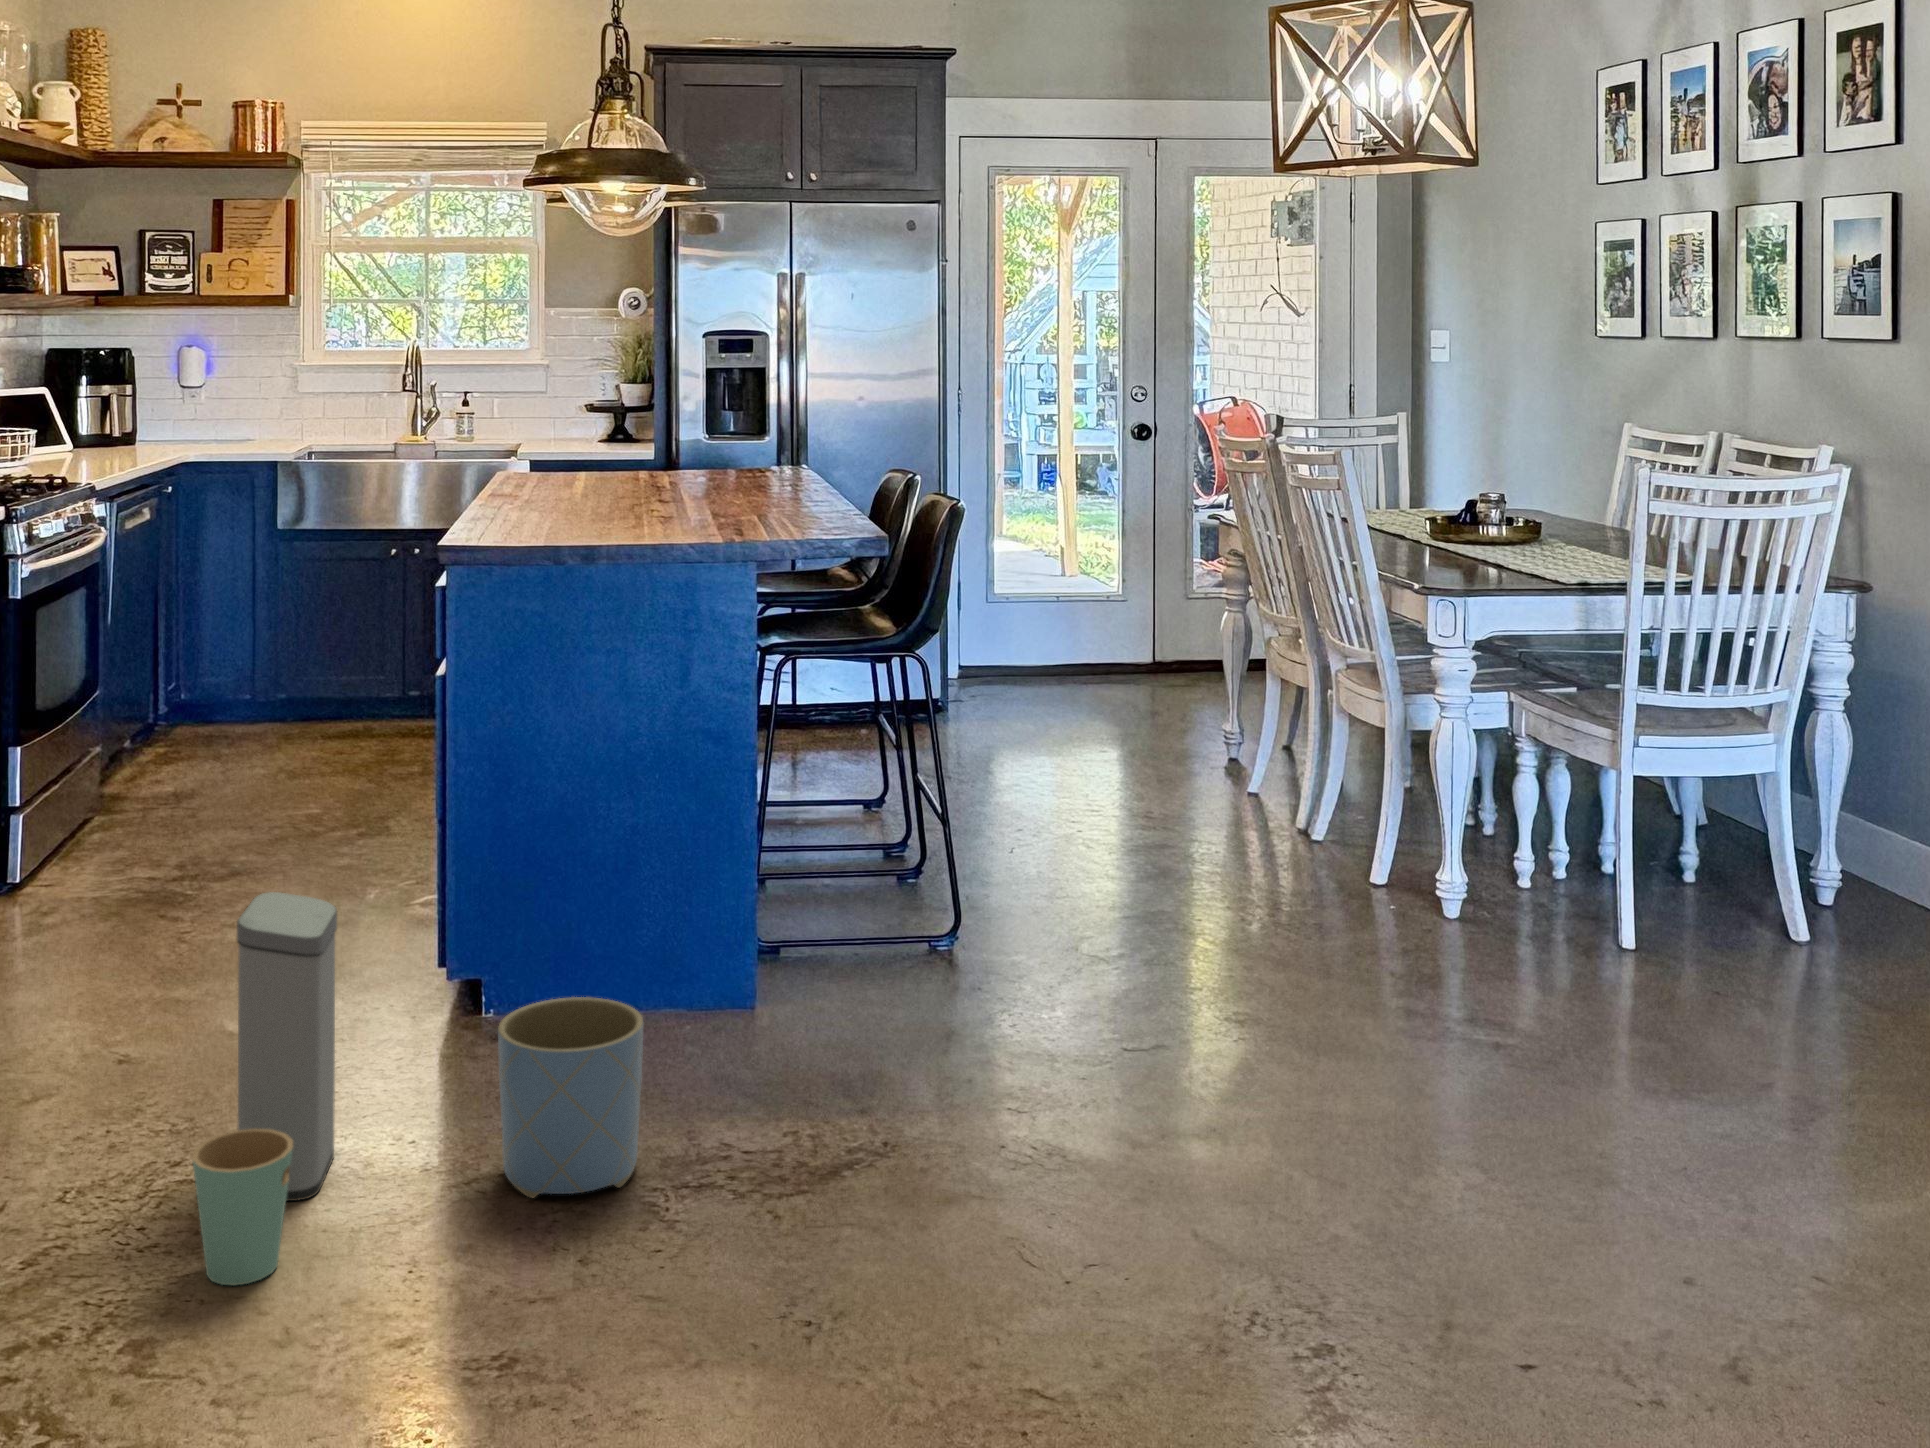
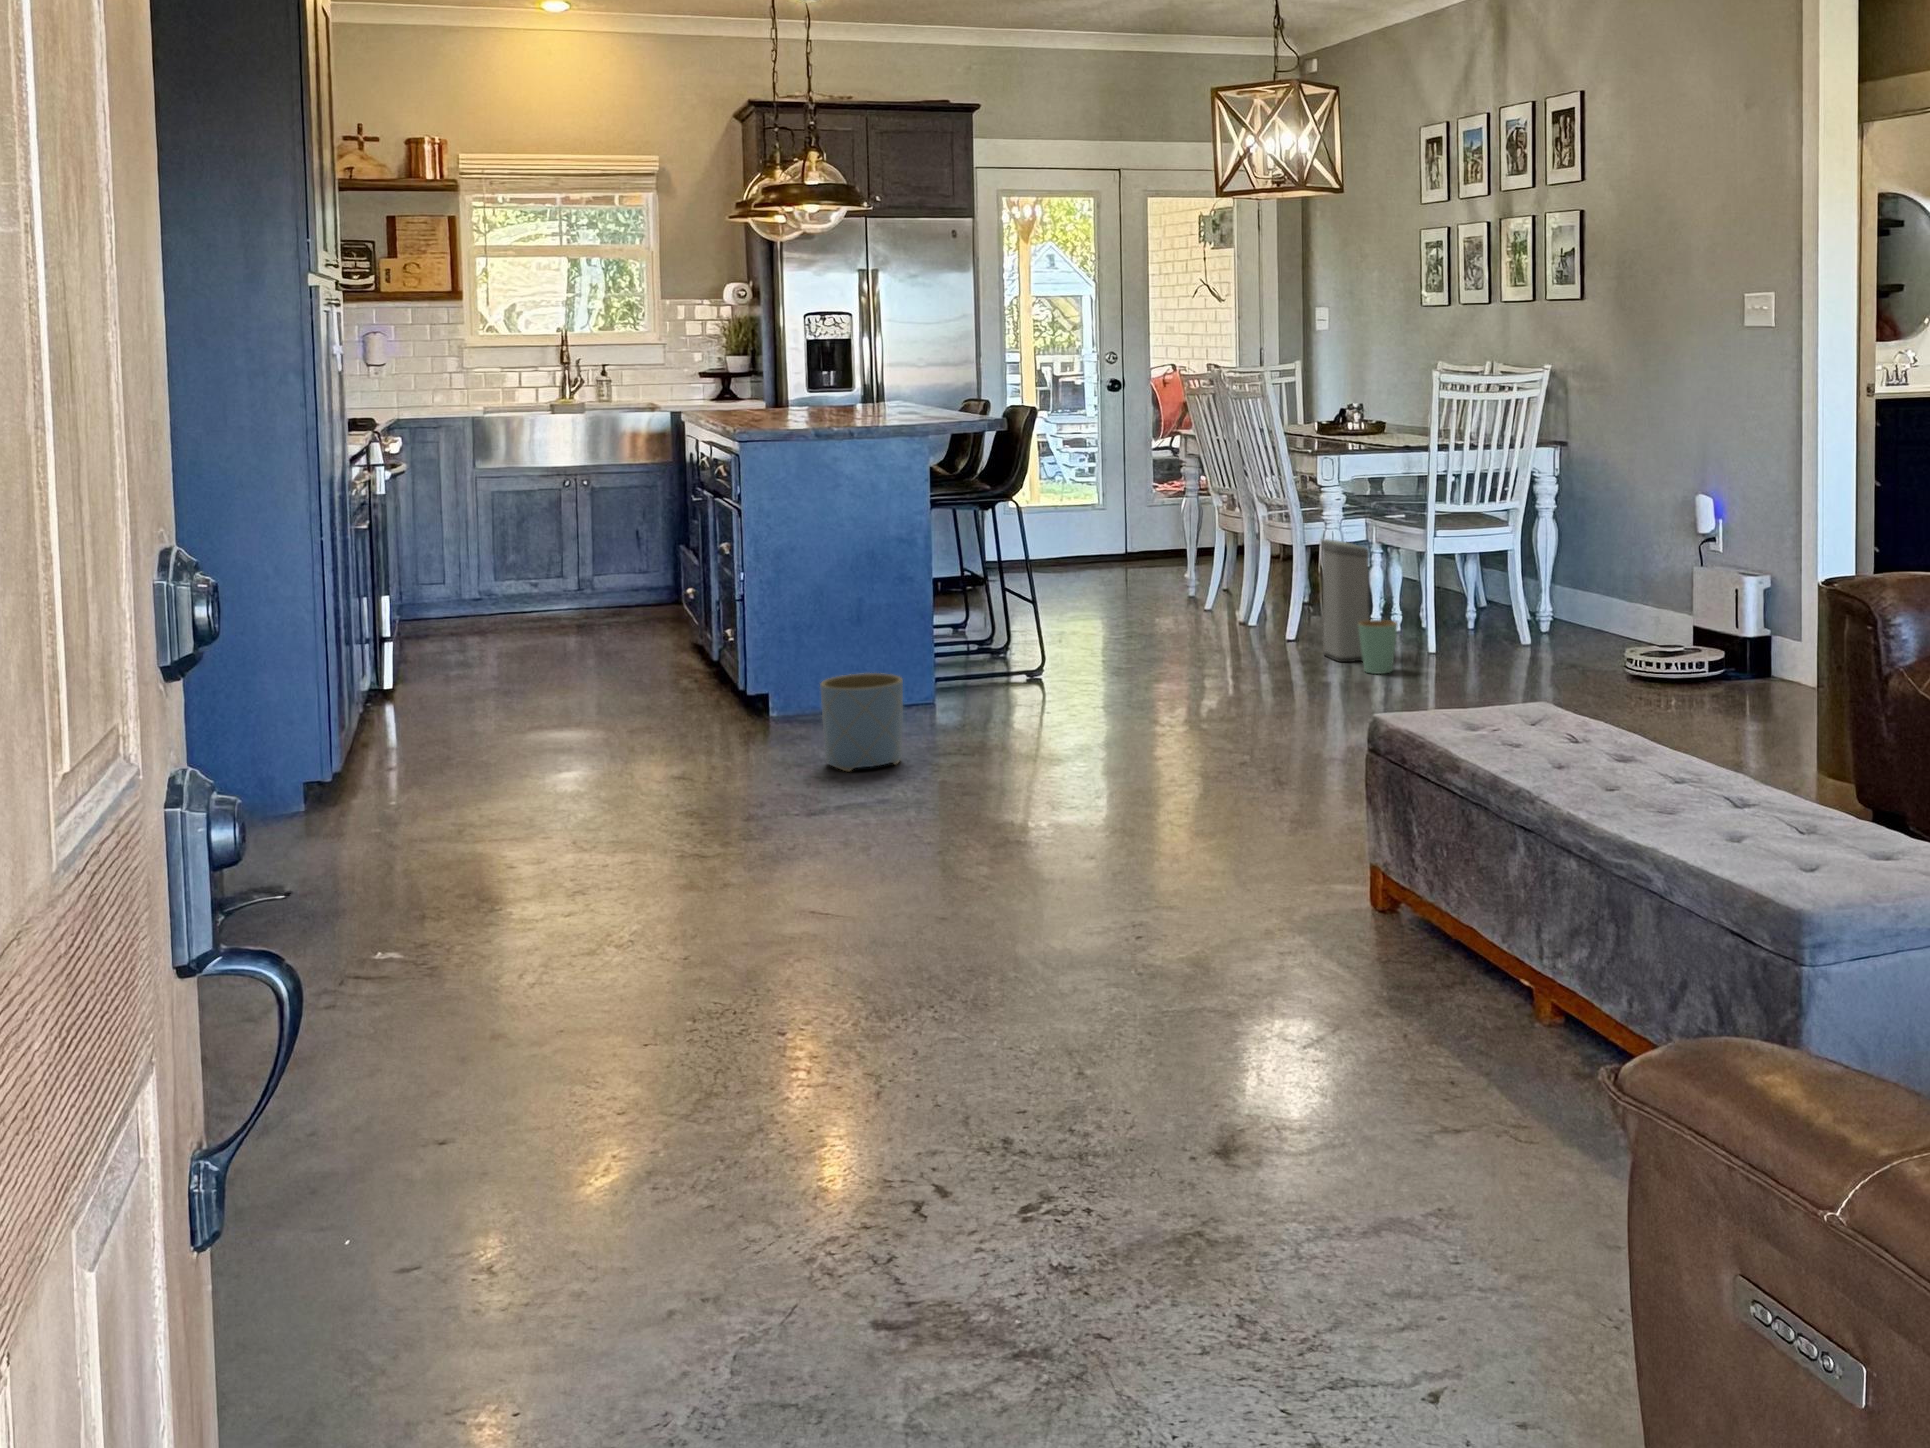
trash can: present [192,892,337,1285] -> present [1321,539,1398,674]

